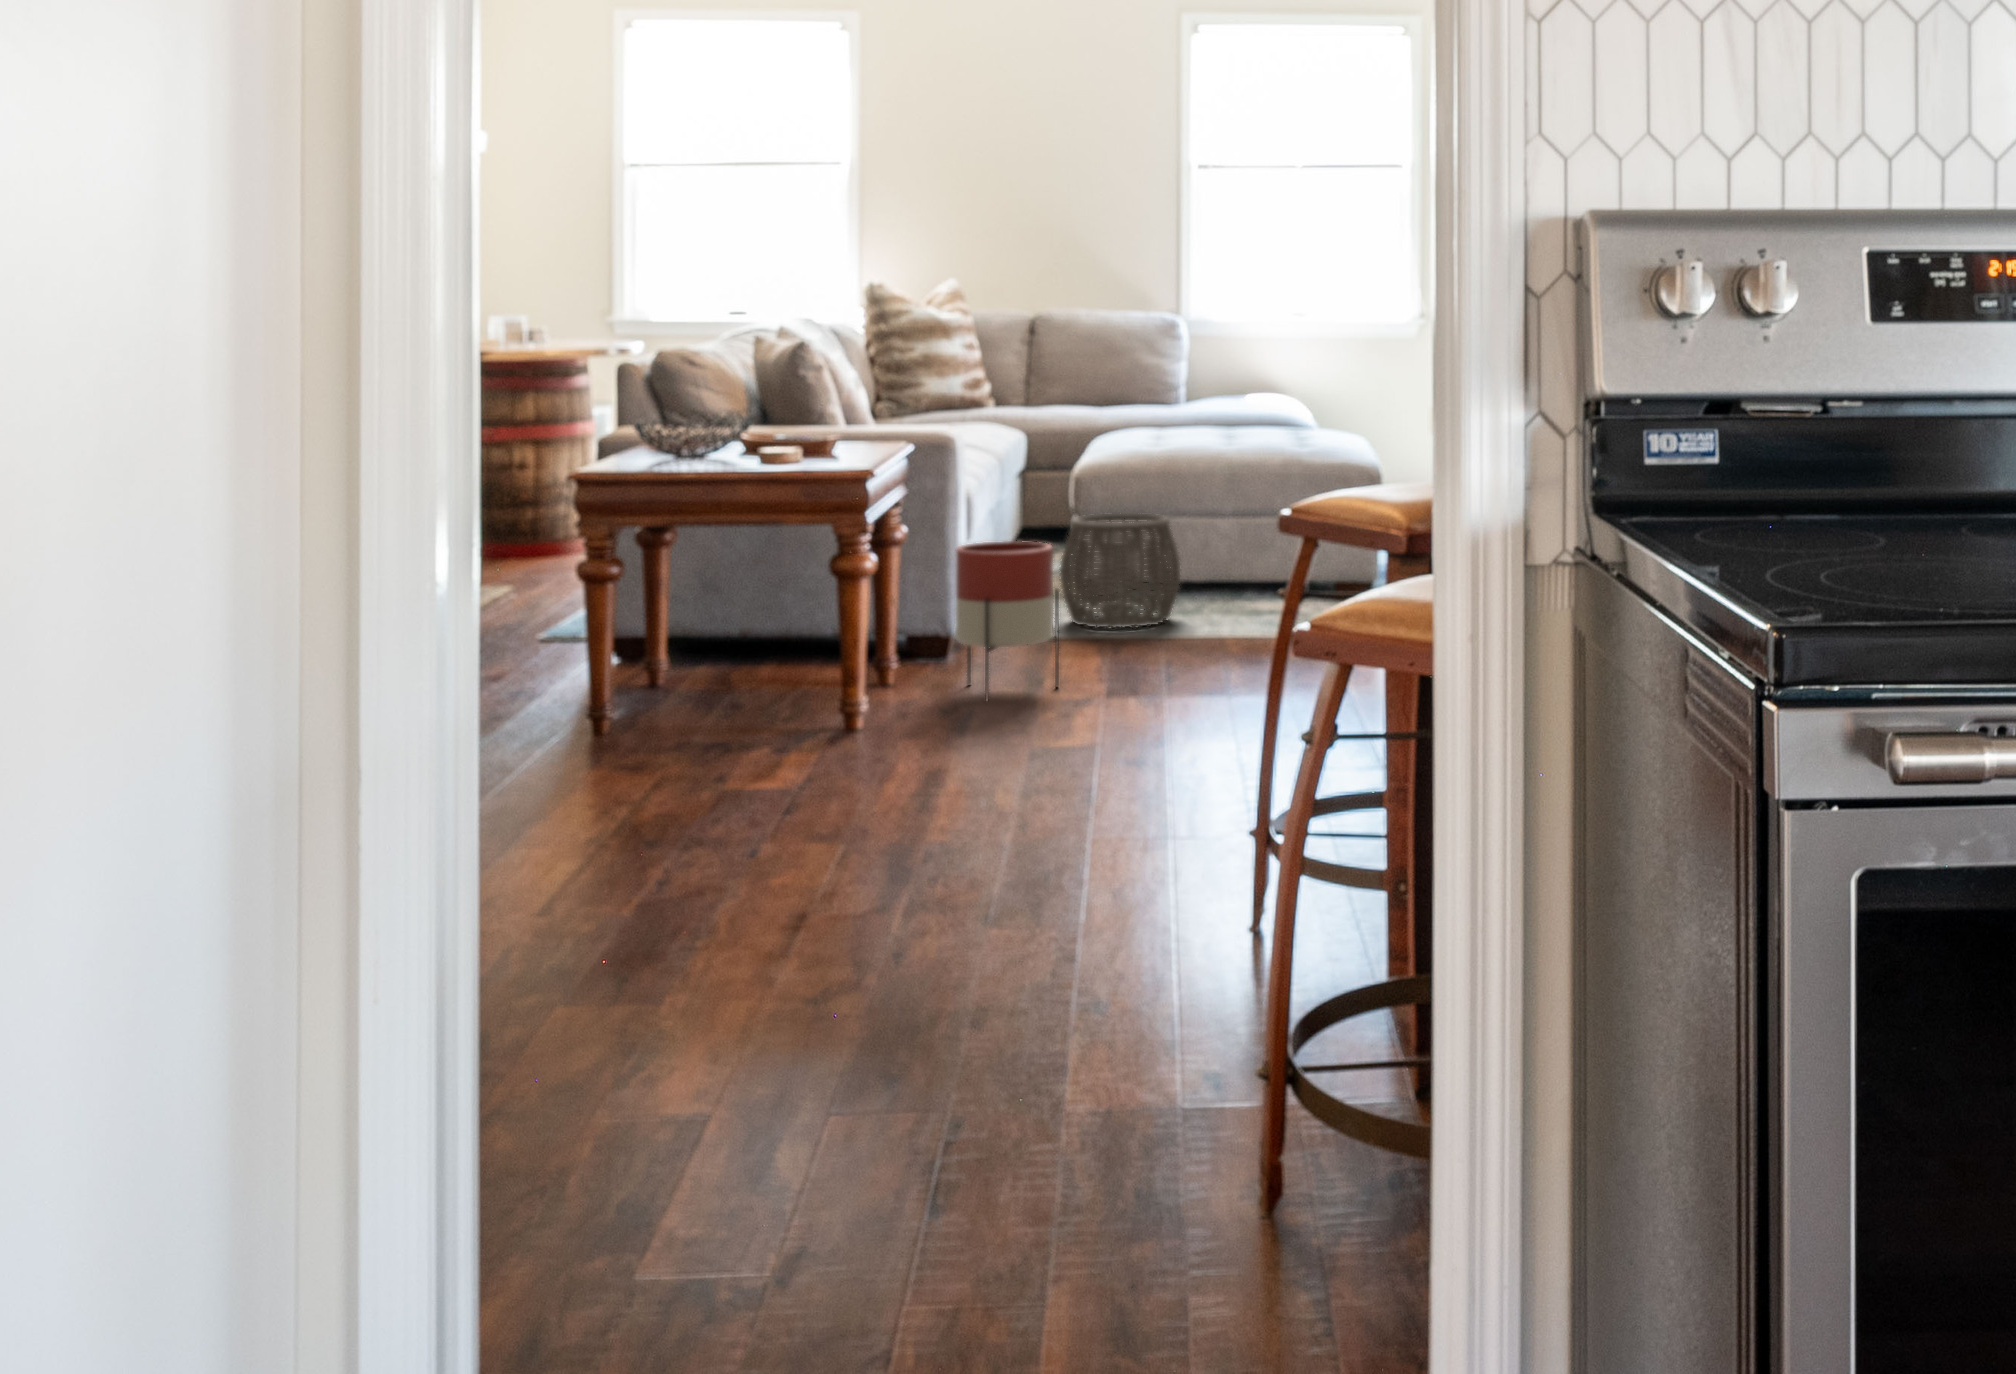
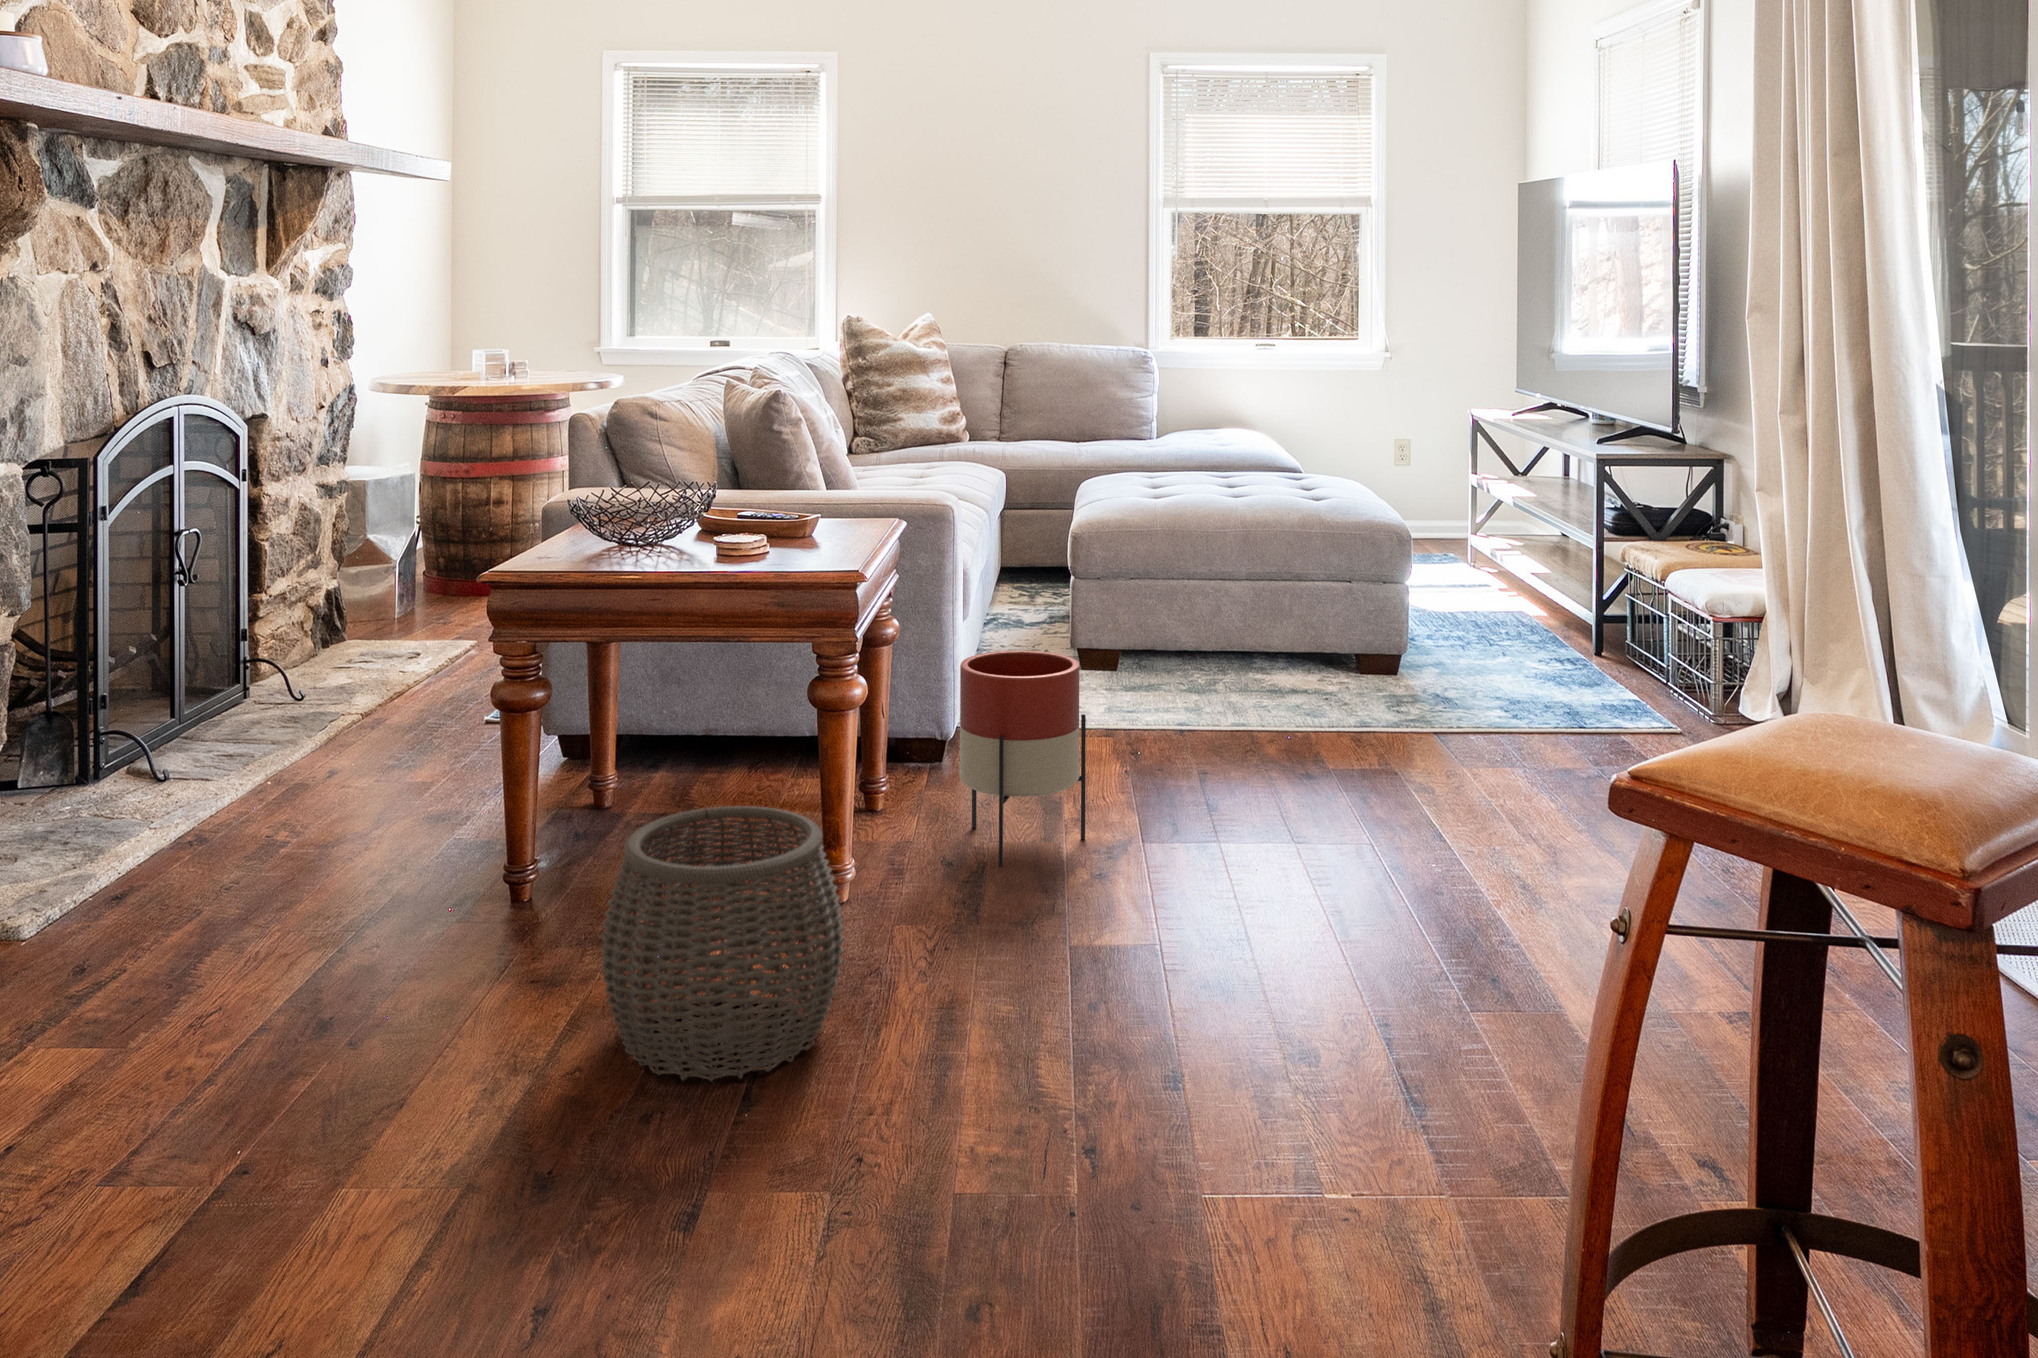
woven basket: present [1059,513,1181,628] -> present [601,806,844,1081]

